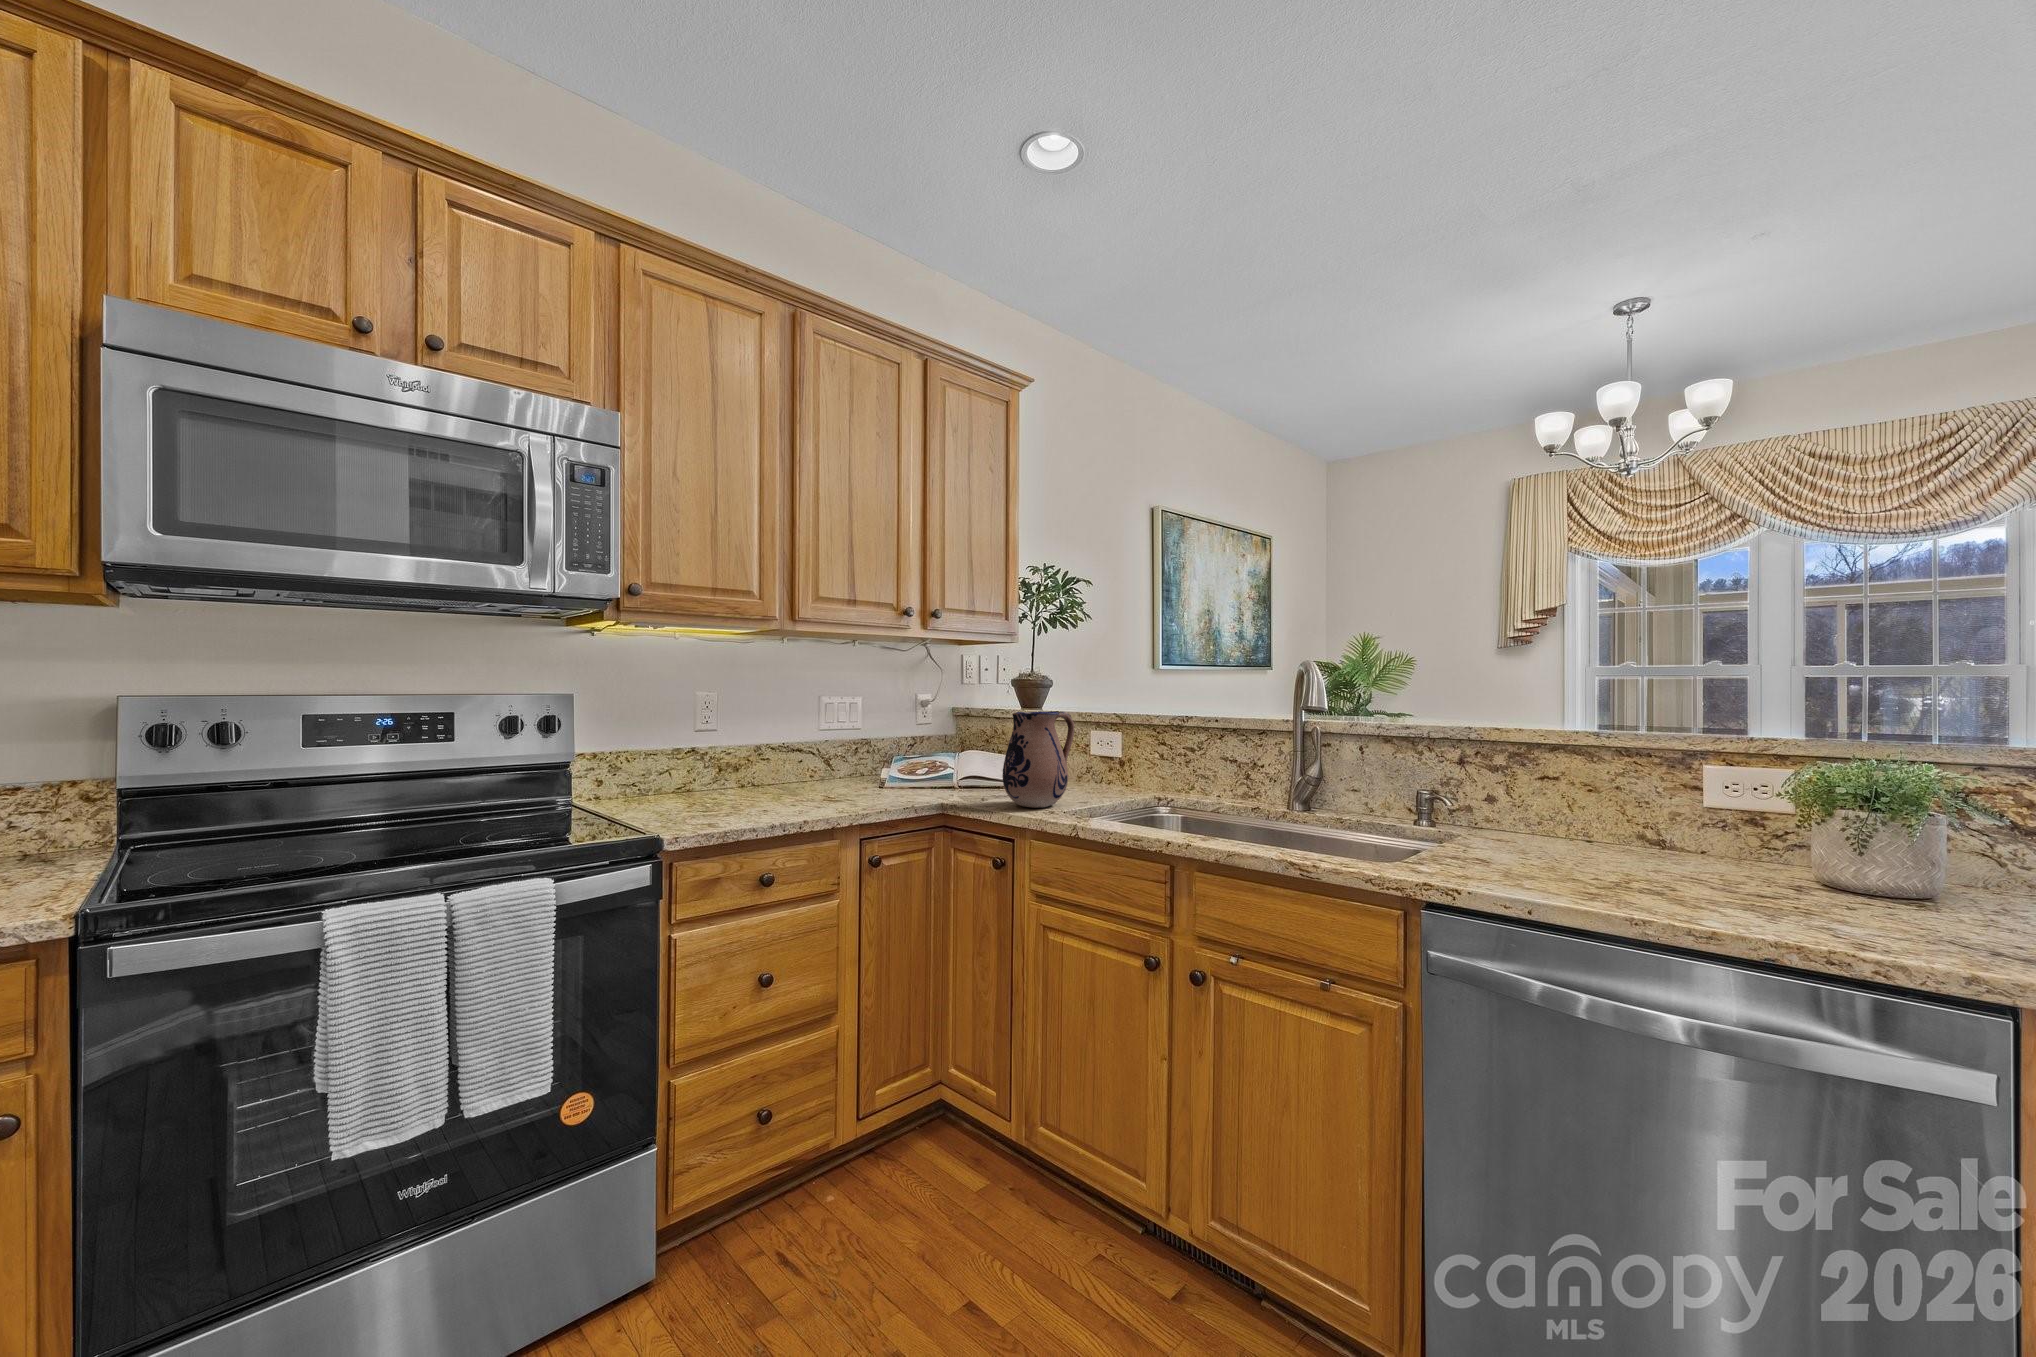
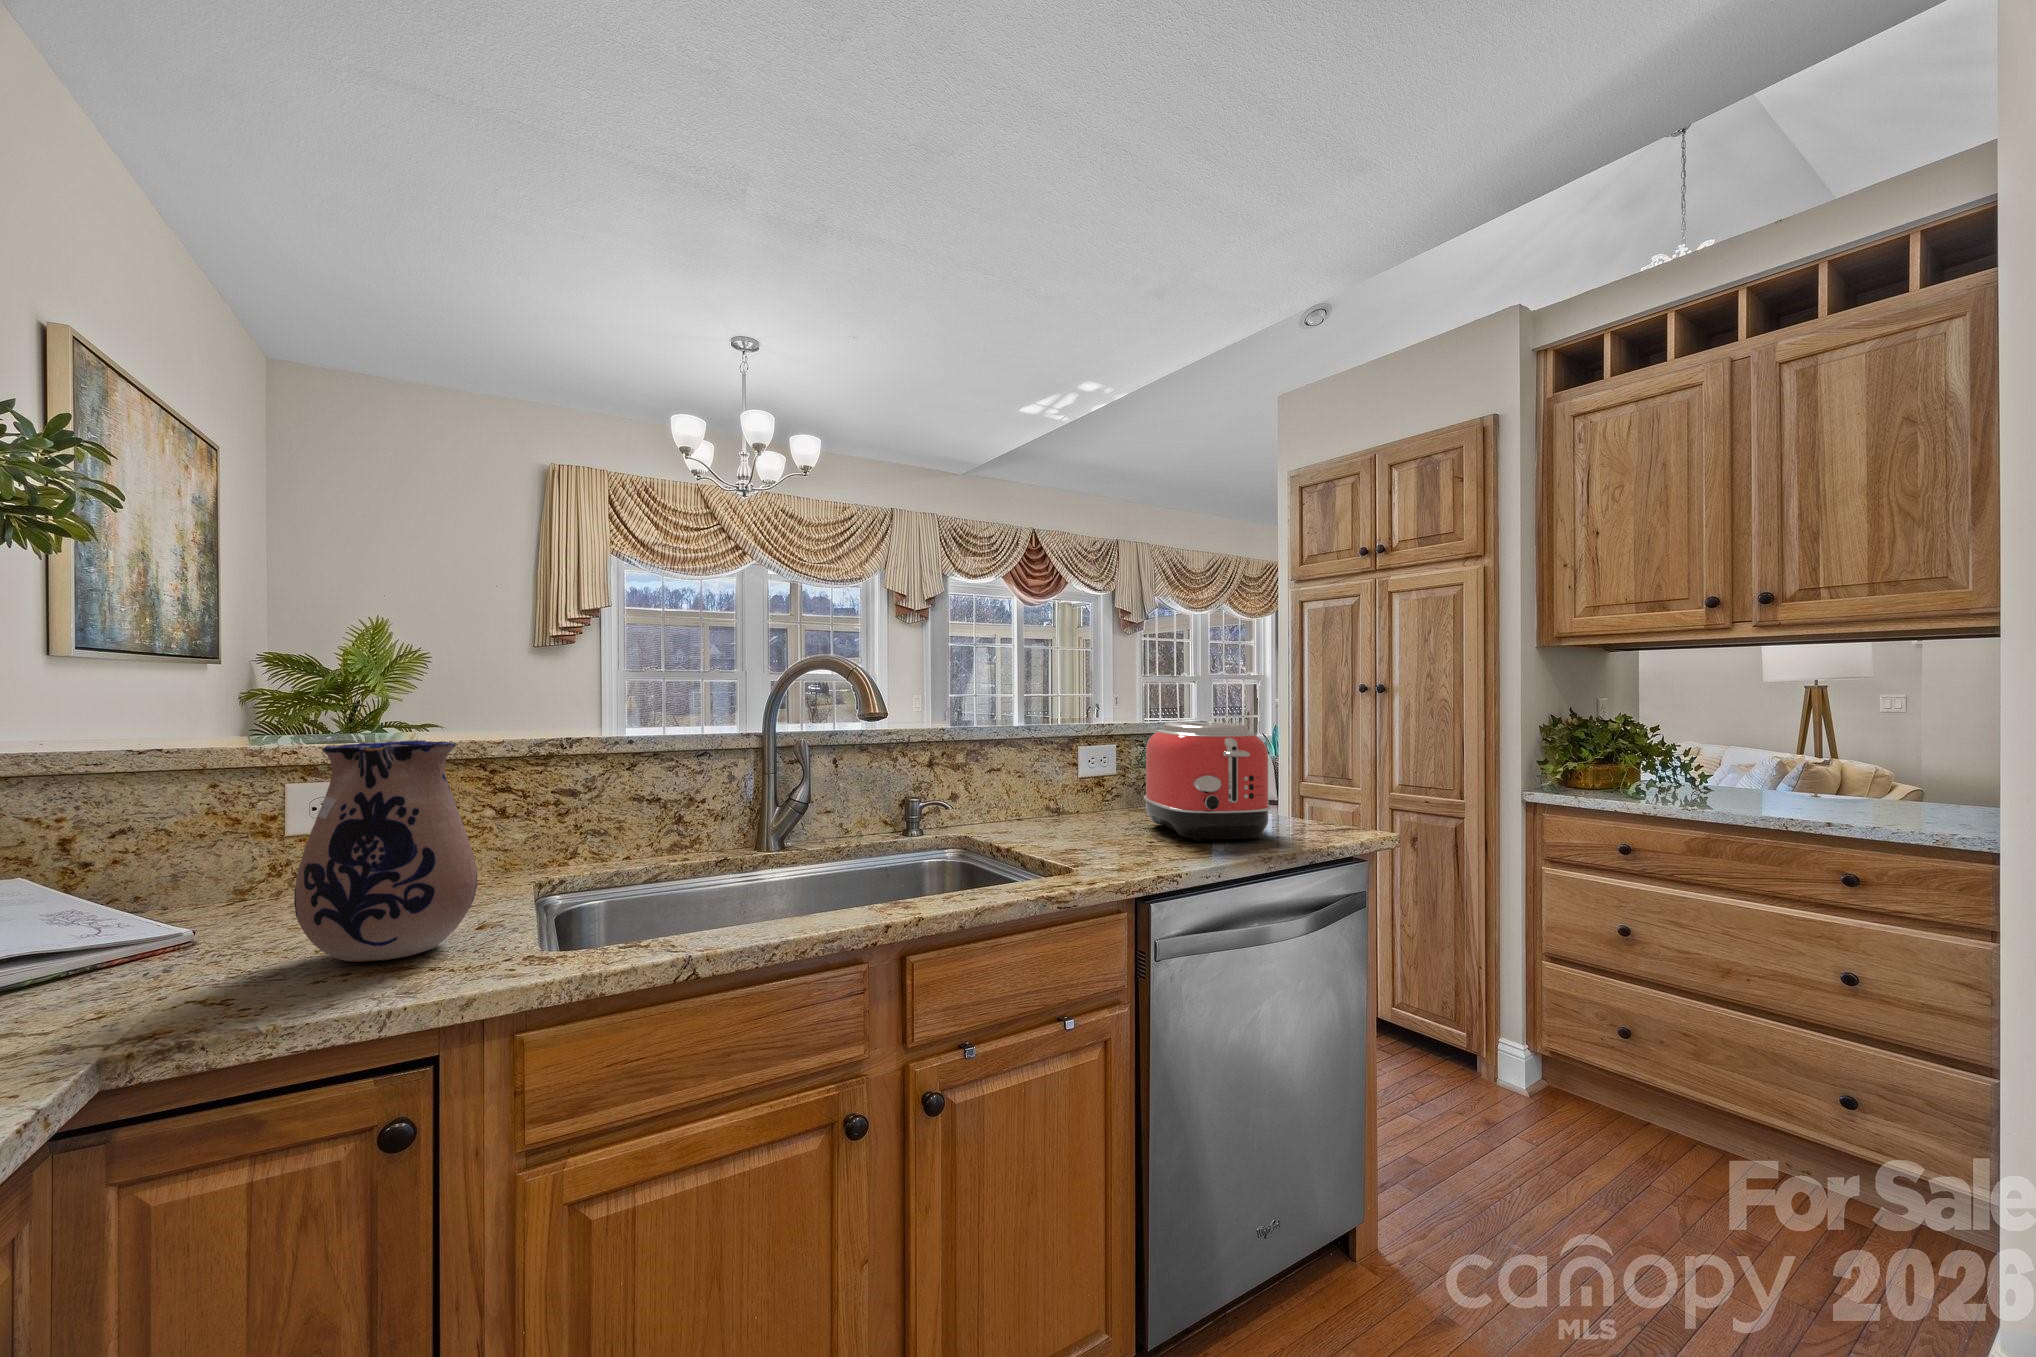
toaster: none [1648,738,1911,927] -> present [1144,722,1271,841]

